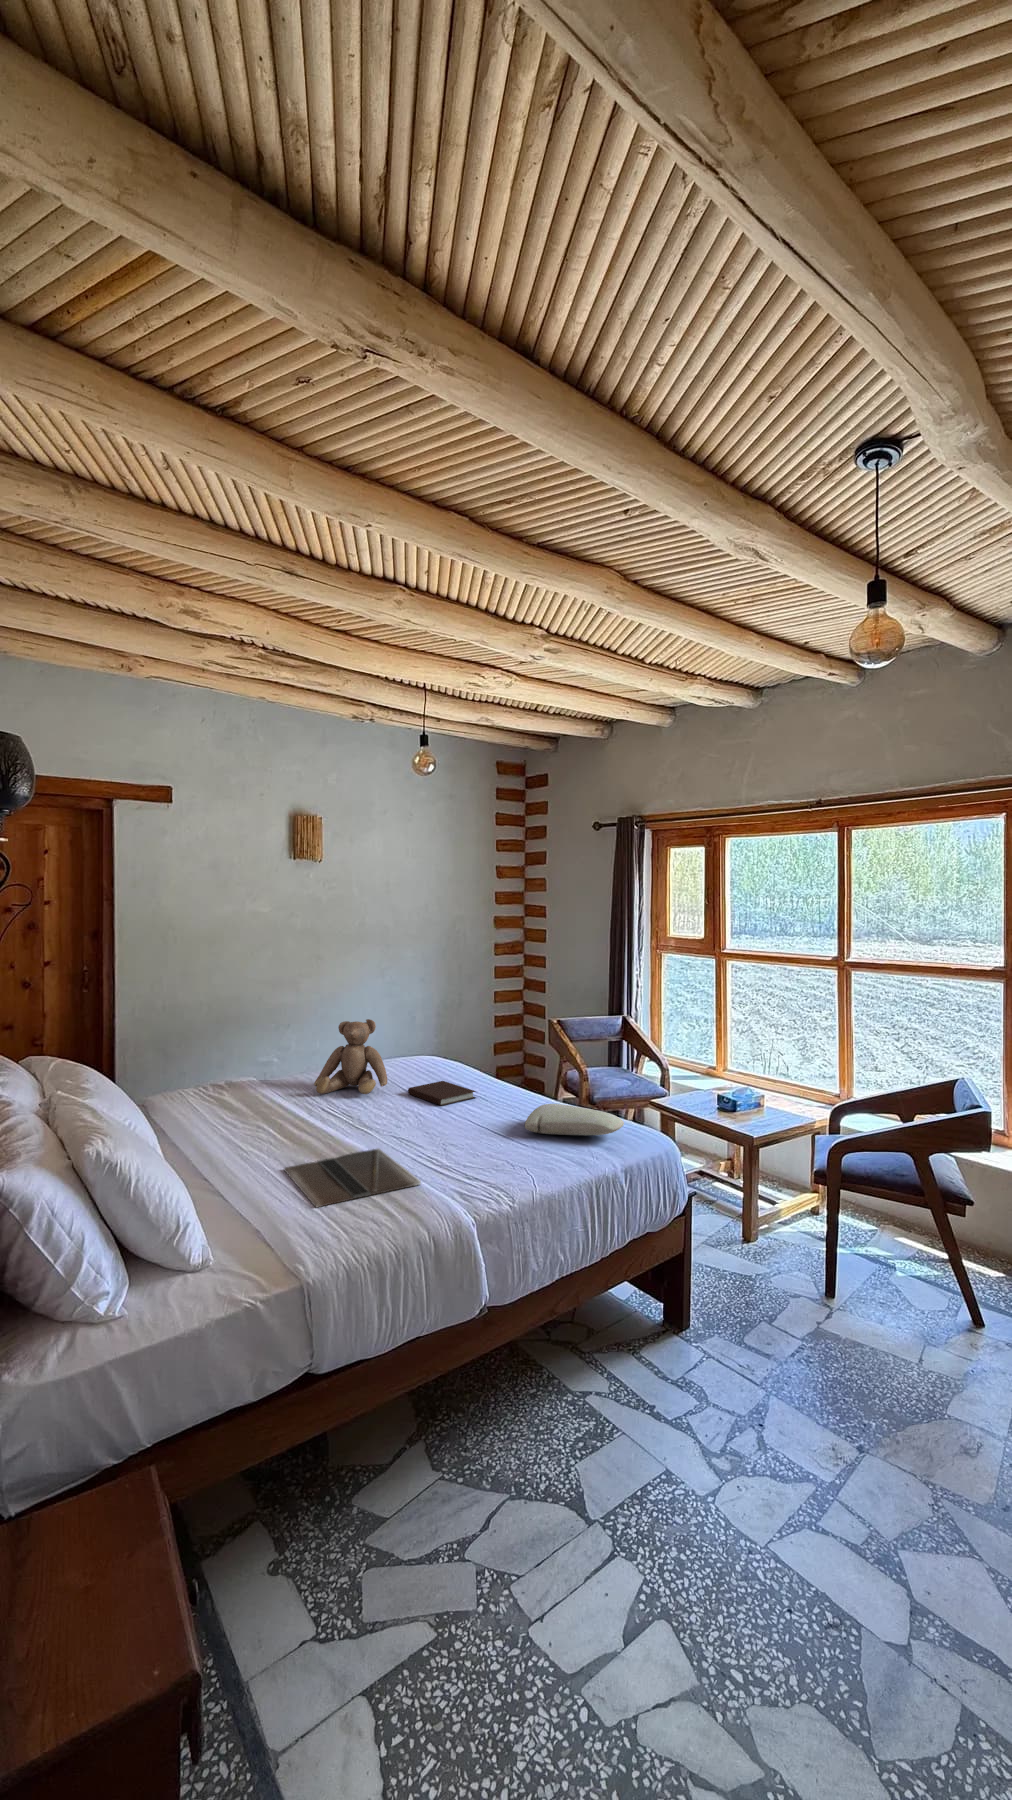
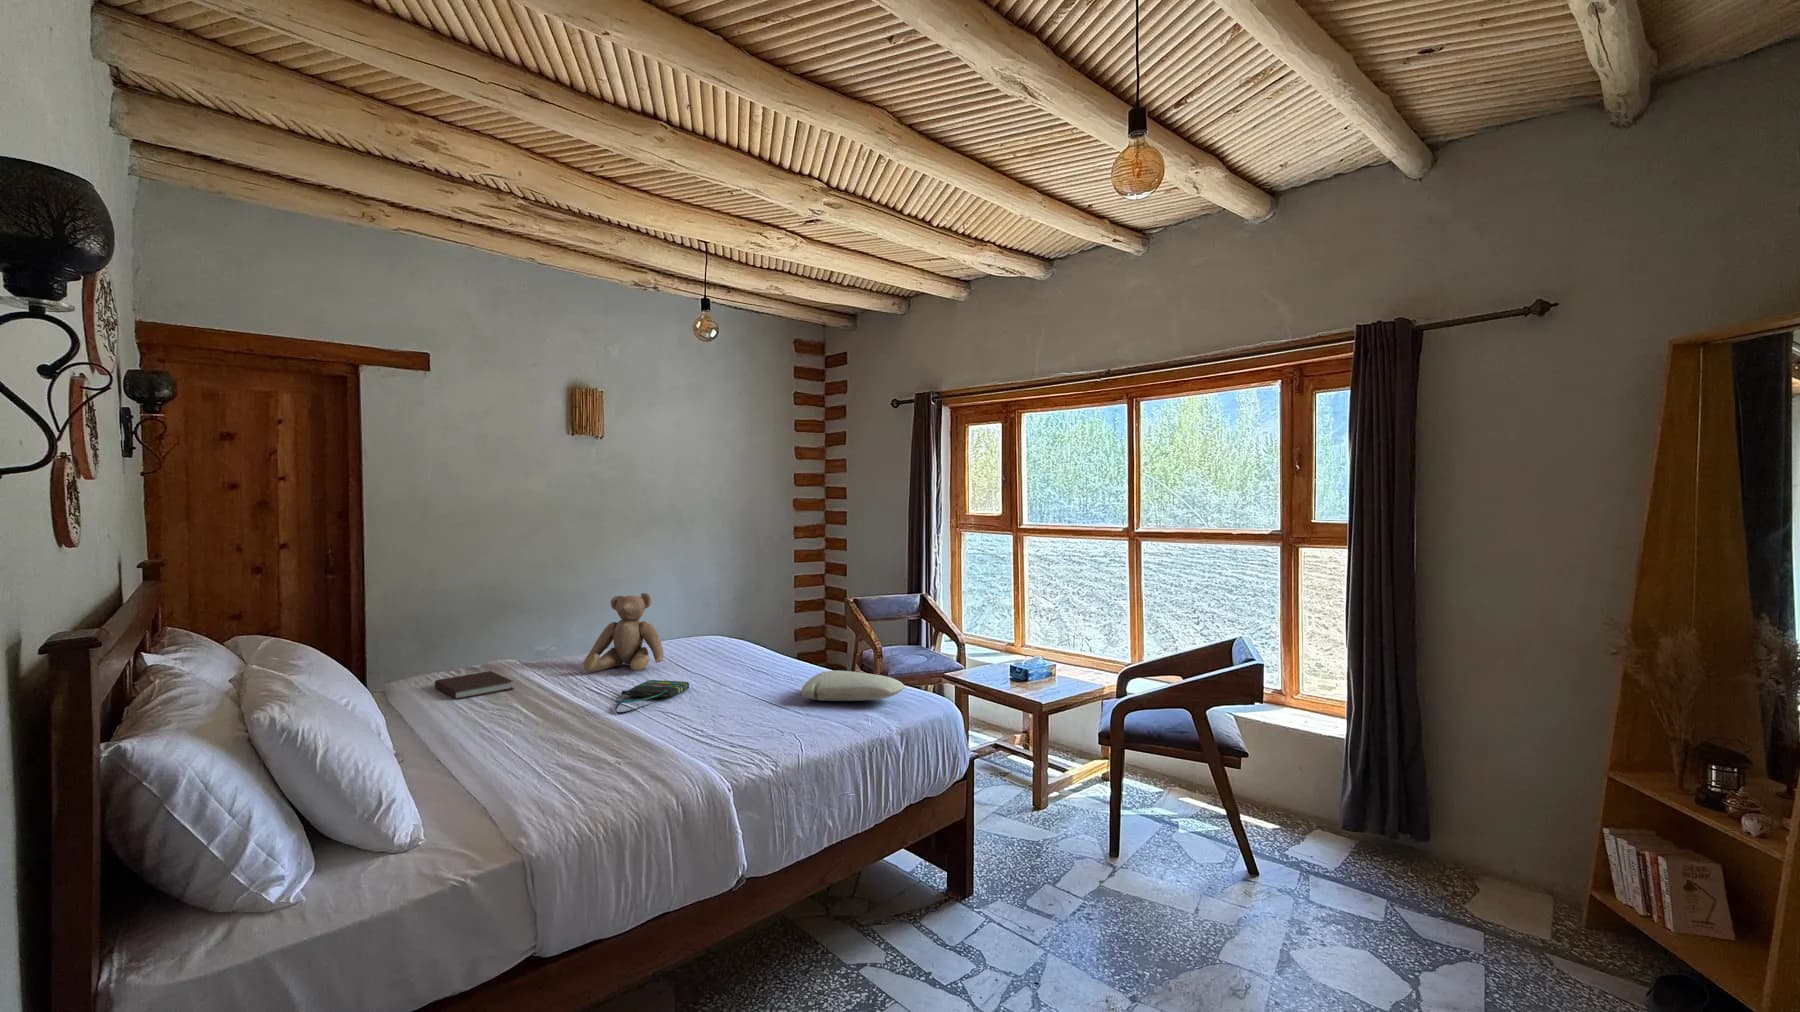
notebook: present [408,1081,476,1106] -> present [435,671,513,699]
tote bag: none [355,1106,417,1140] -> present [615,680,689,714]
laptop: present [284,1149,421,1207] -> none [525,720,676,781]

